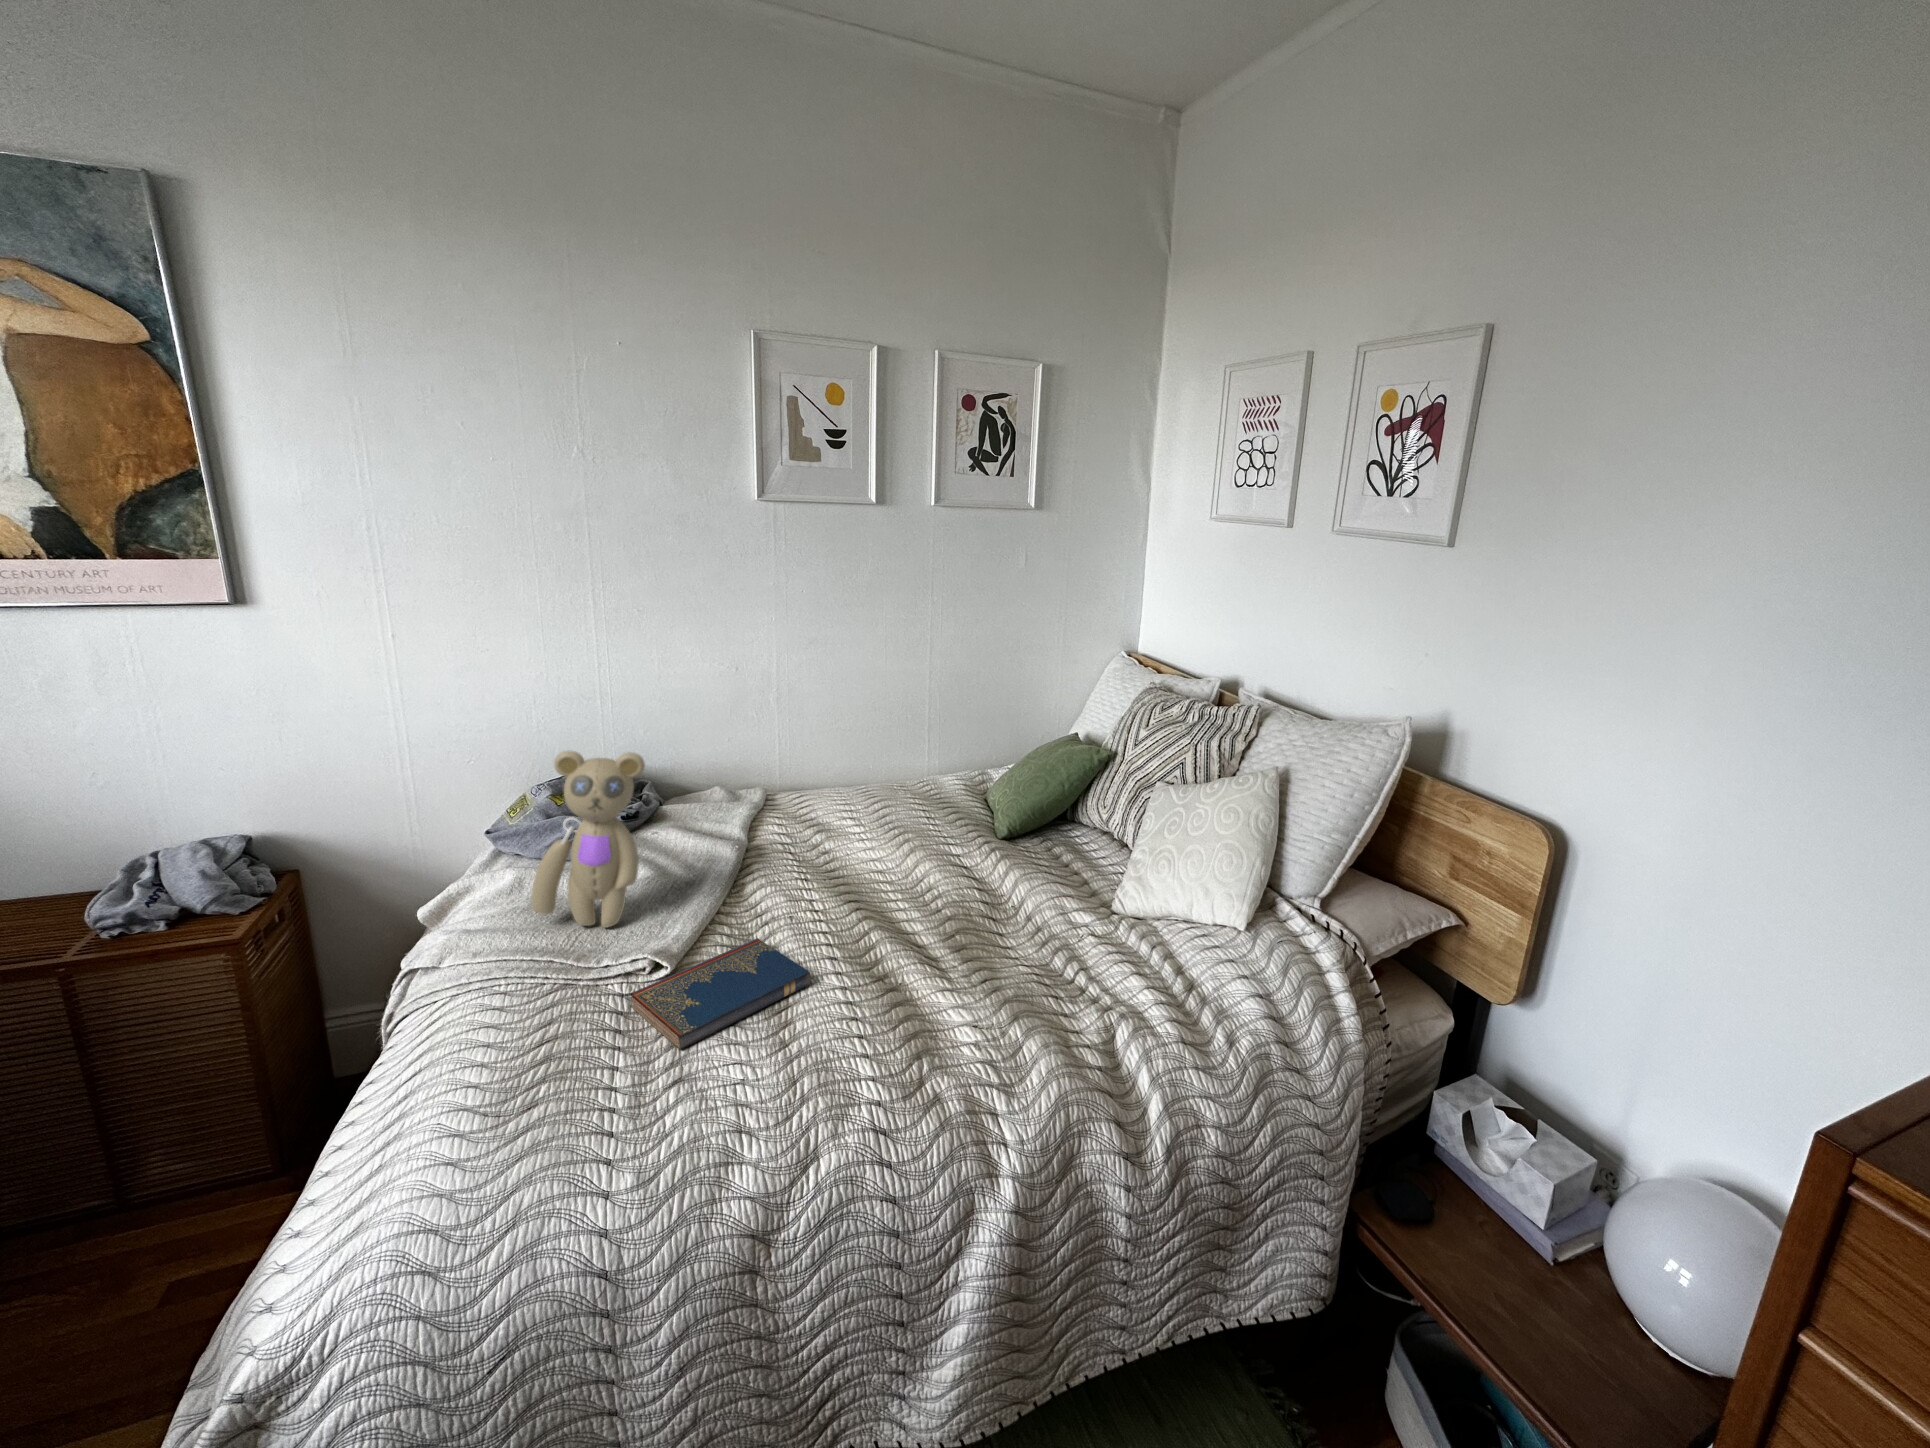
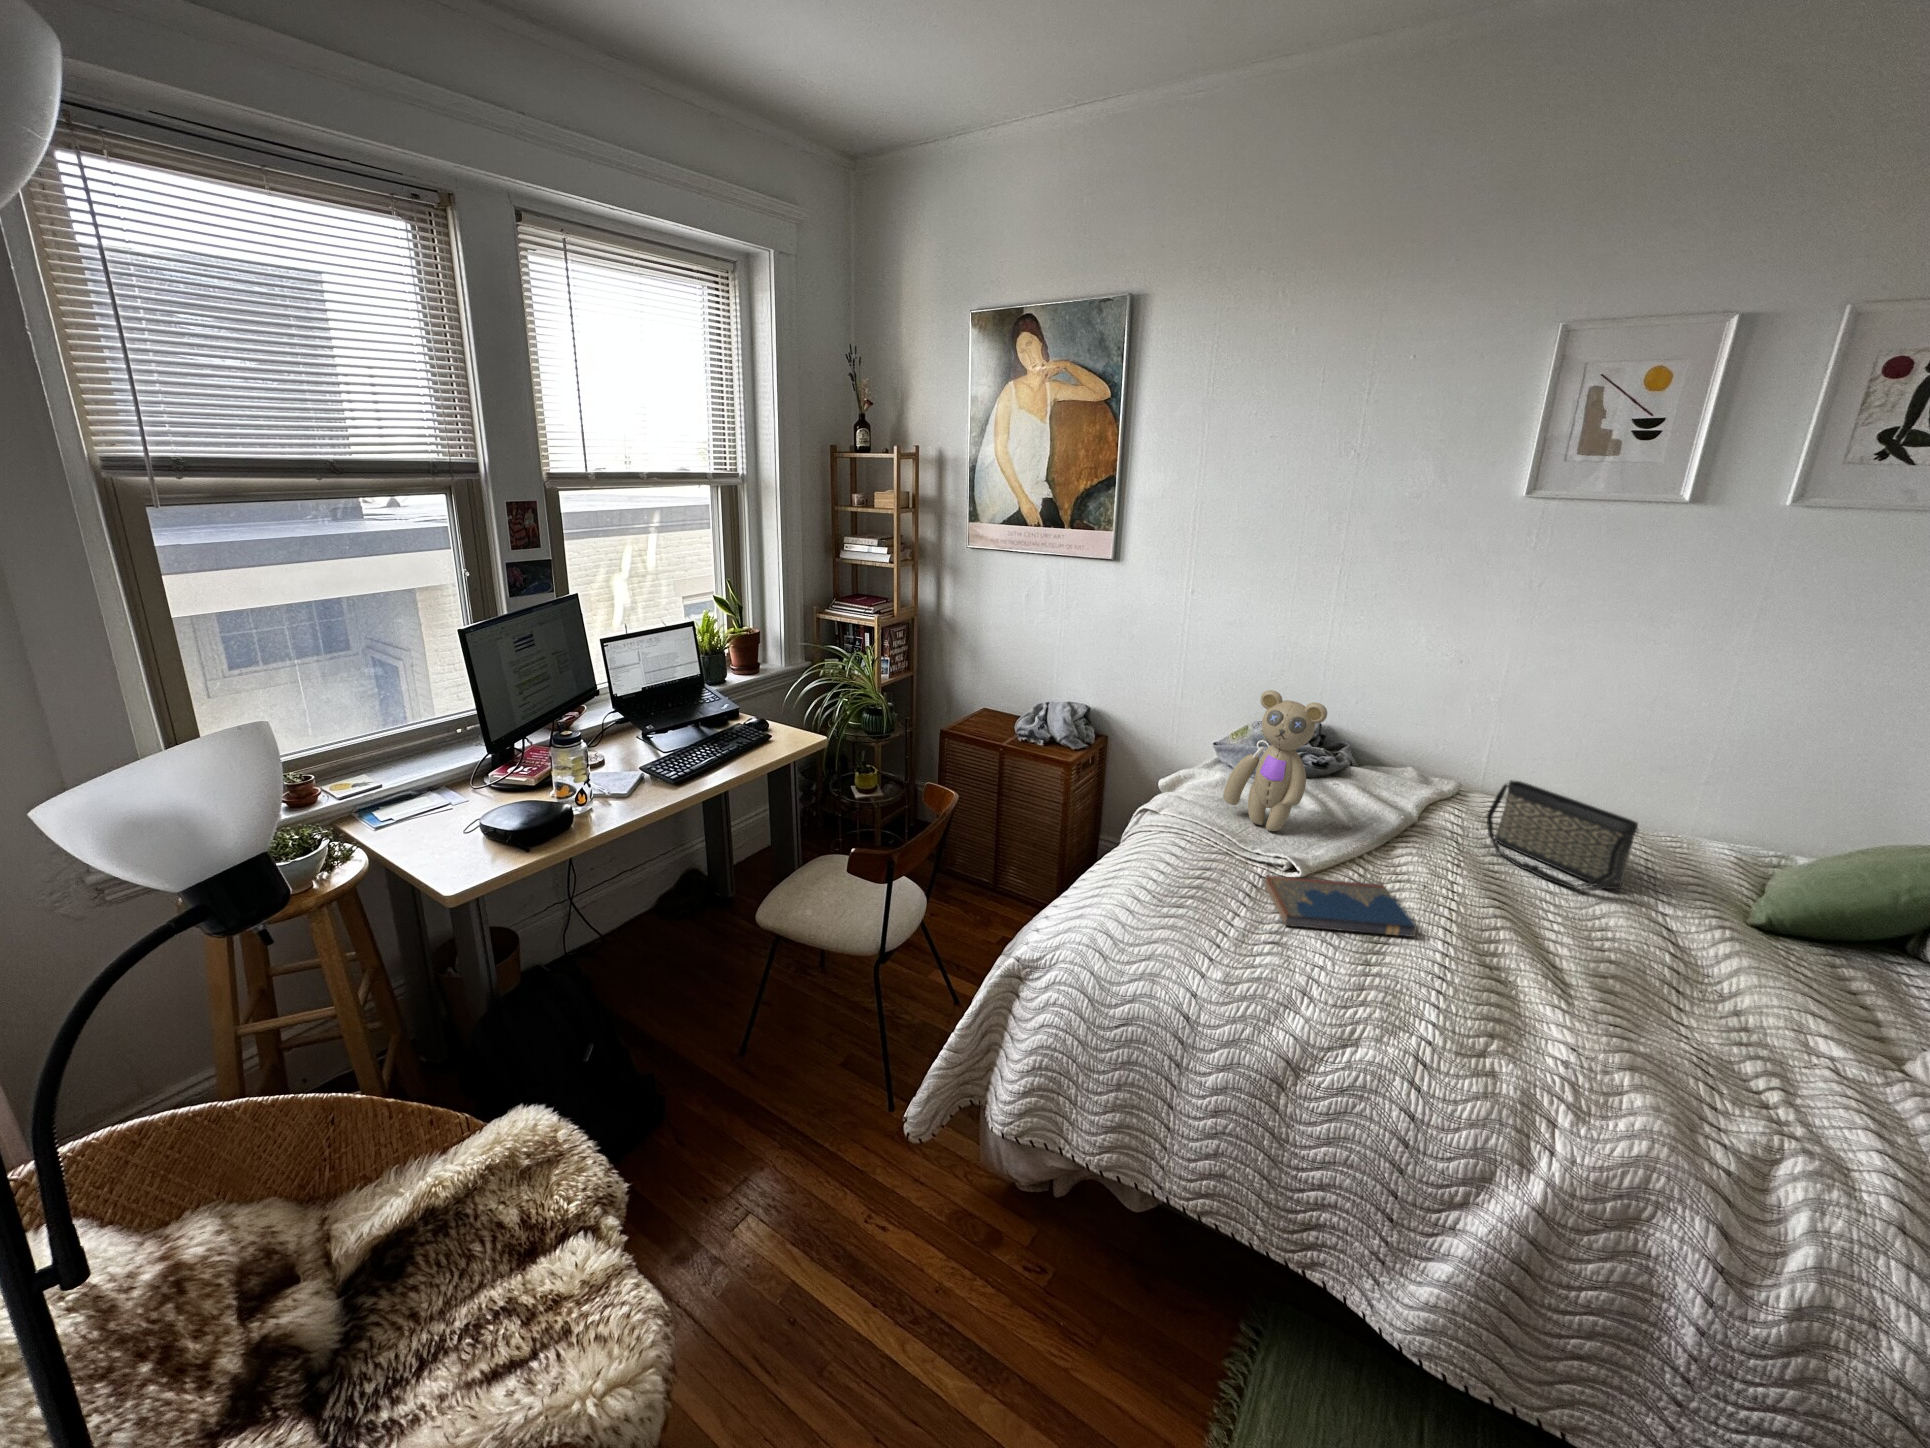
handbag: none [812,776,928,862] -> present [1487,780,1638,891]

